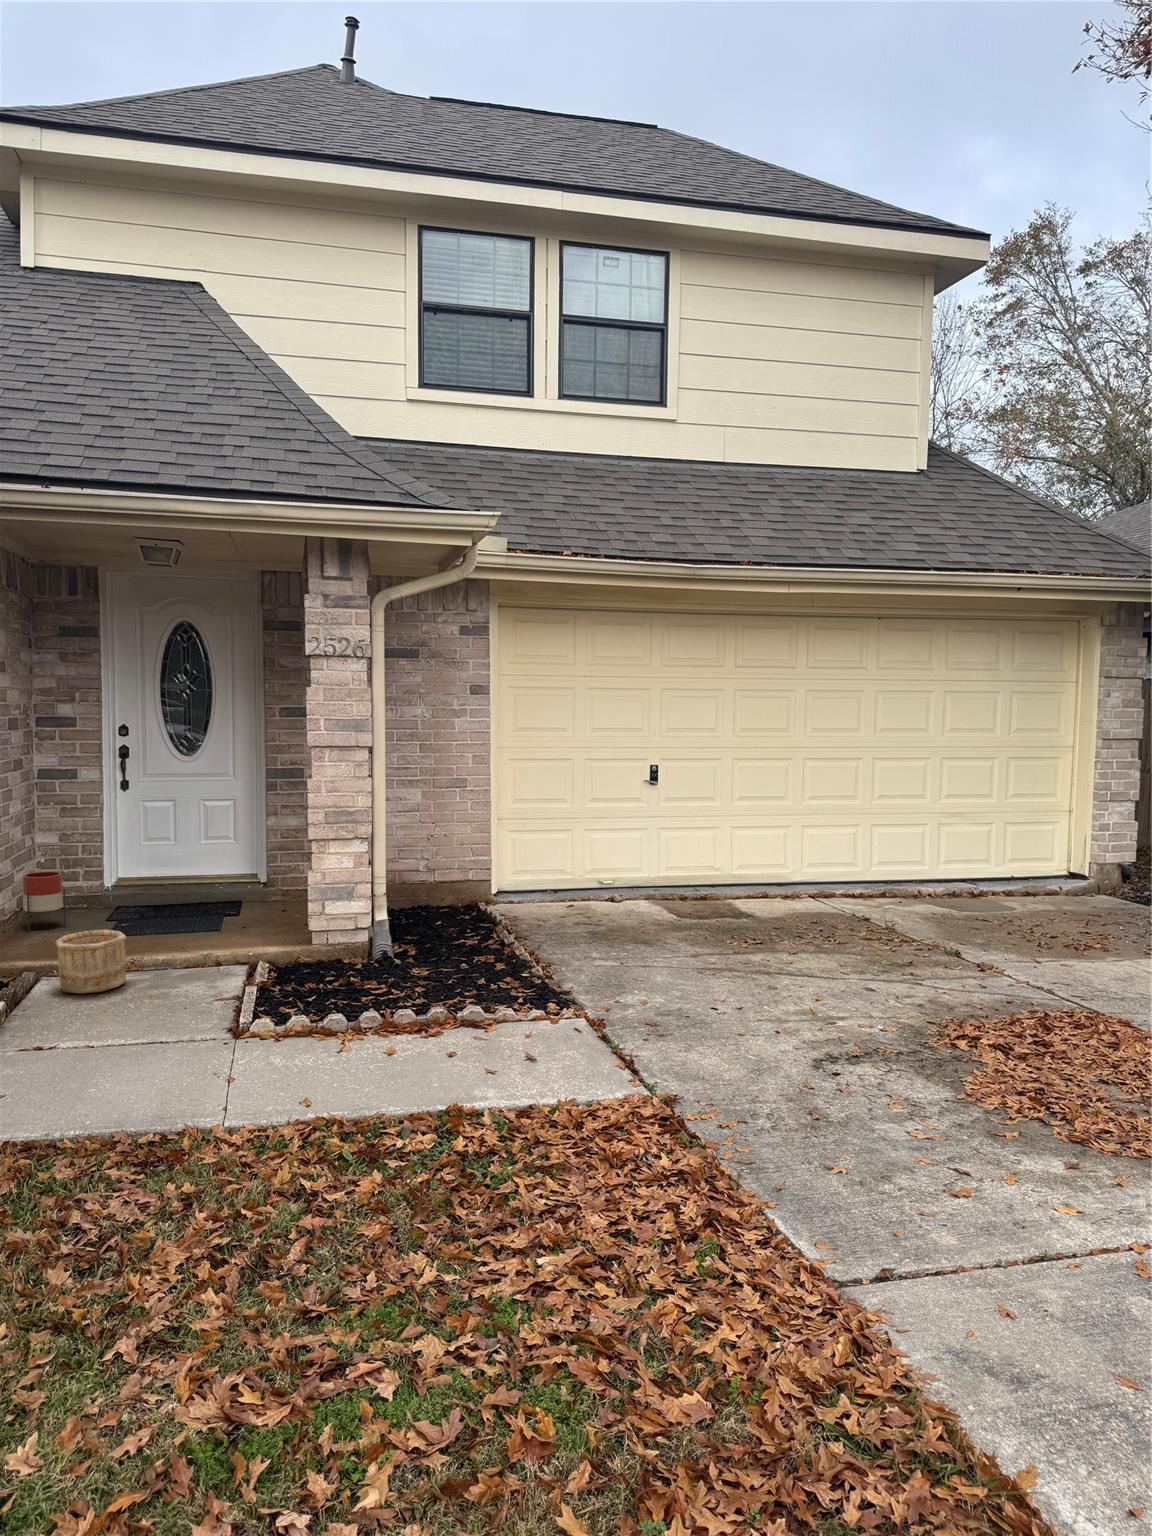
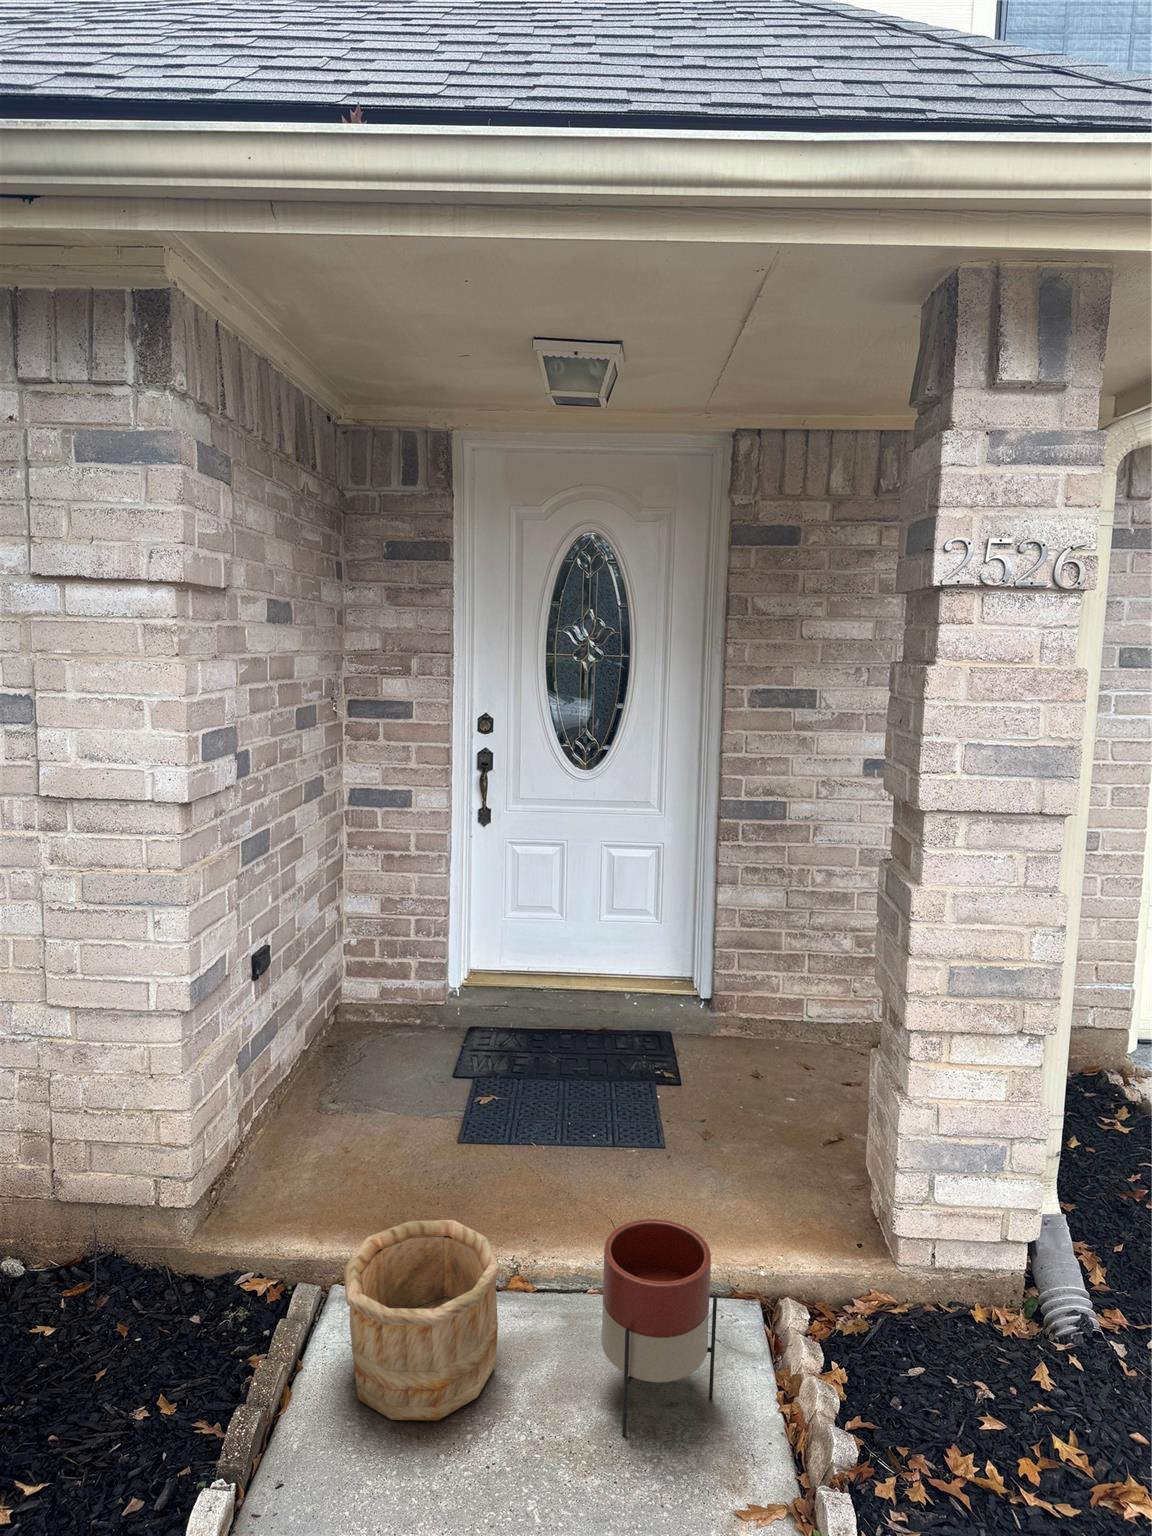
planter: present [23,871,66,932] -> present [601,1219,717,1437]

